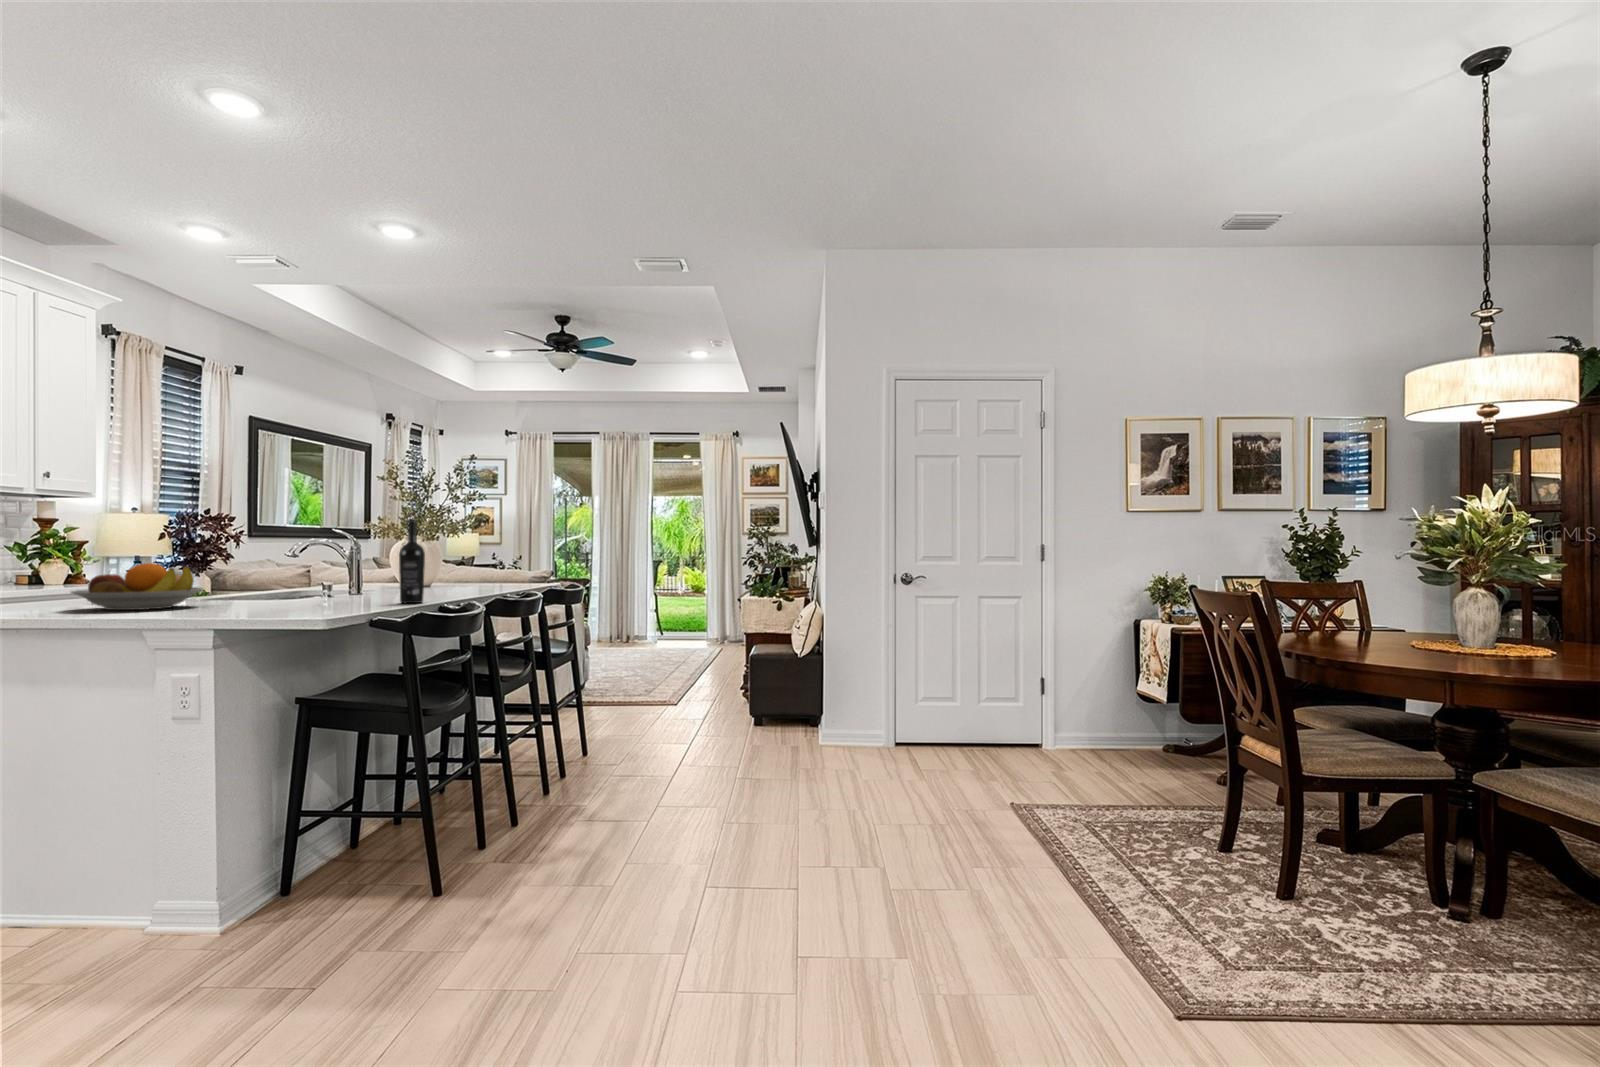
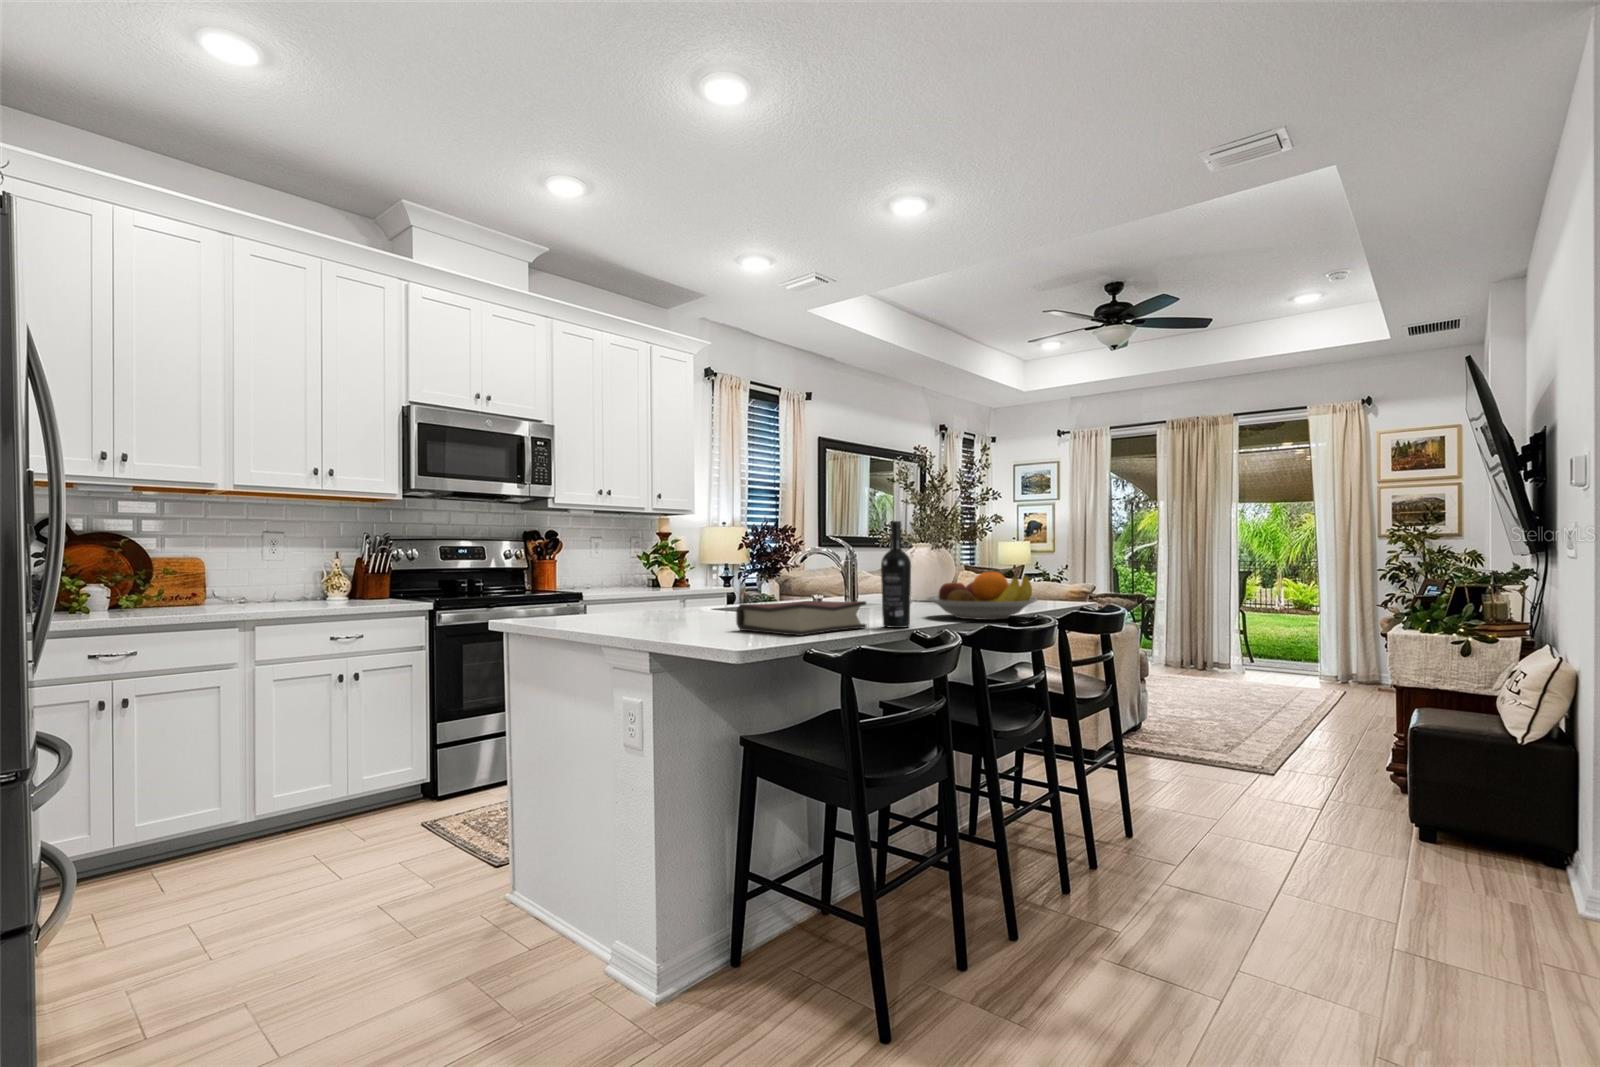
fruit bowl: present [71,563,204,610] -> present [928,572,1037,620]
hardback book: none [271,583,388,610] -> present [736,601,866,636]

